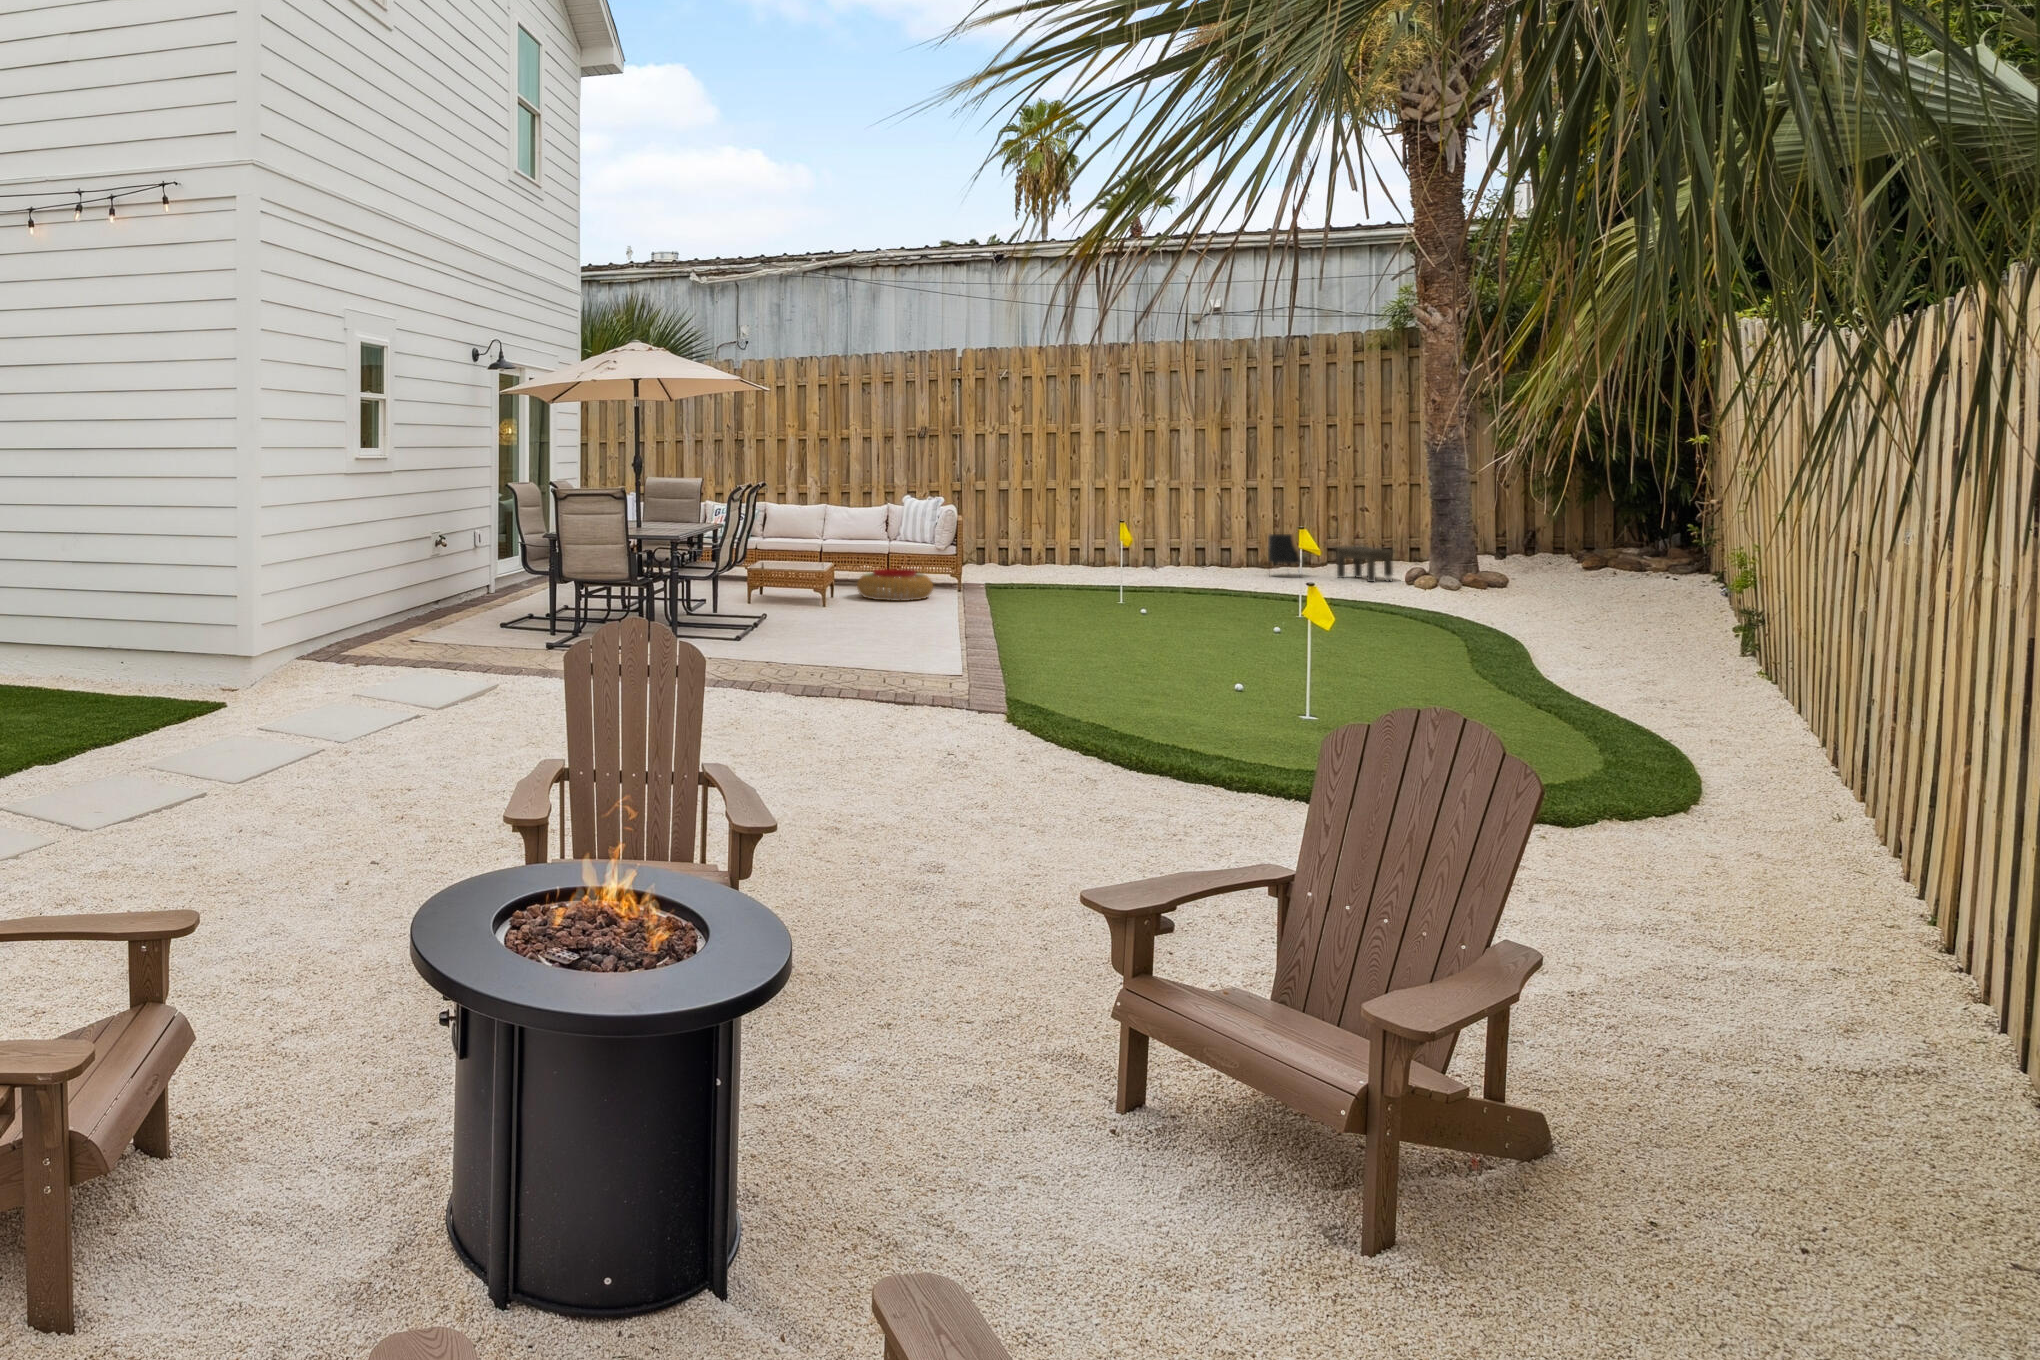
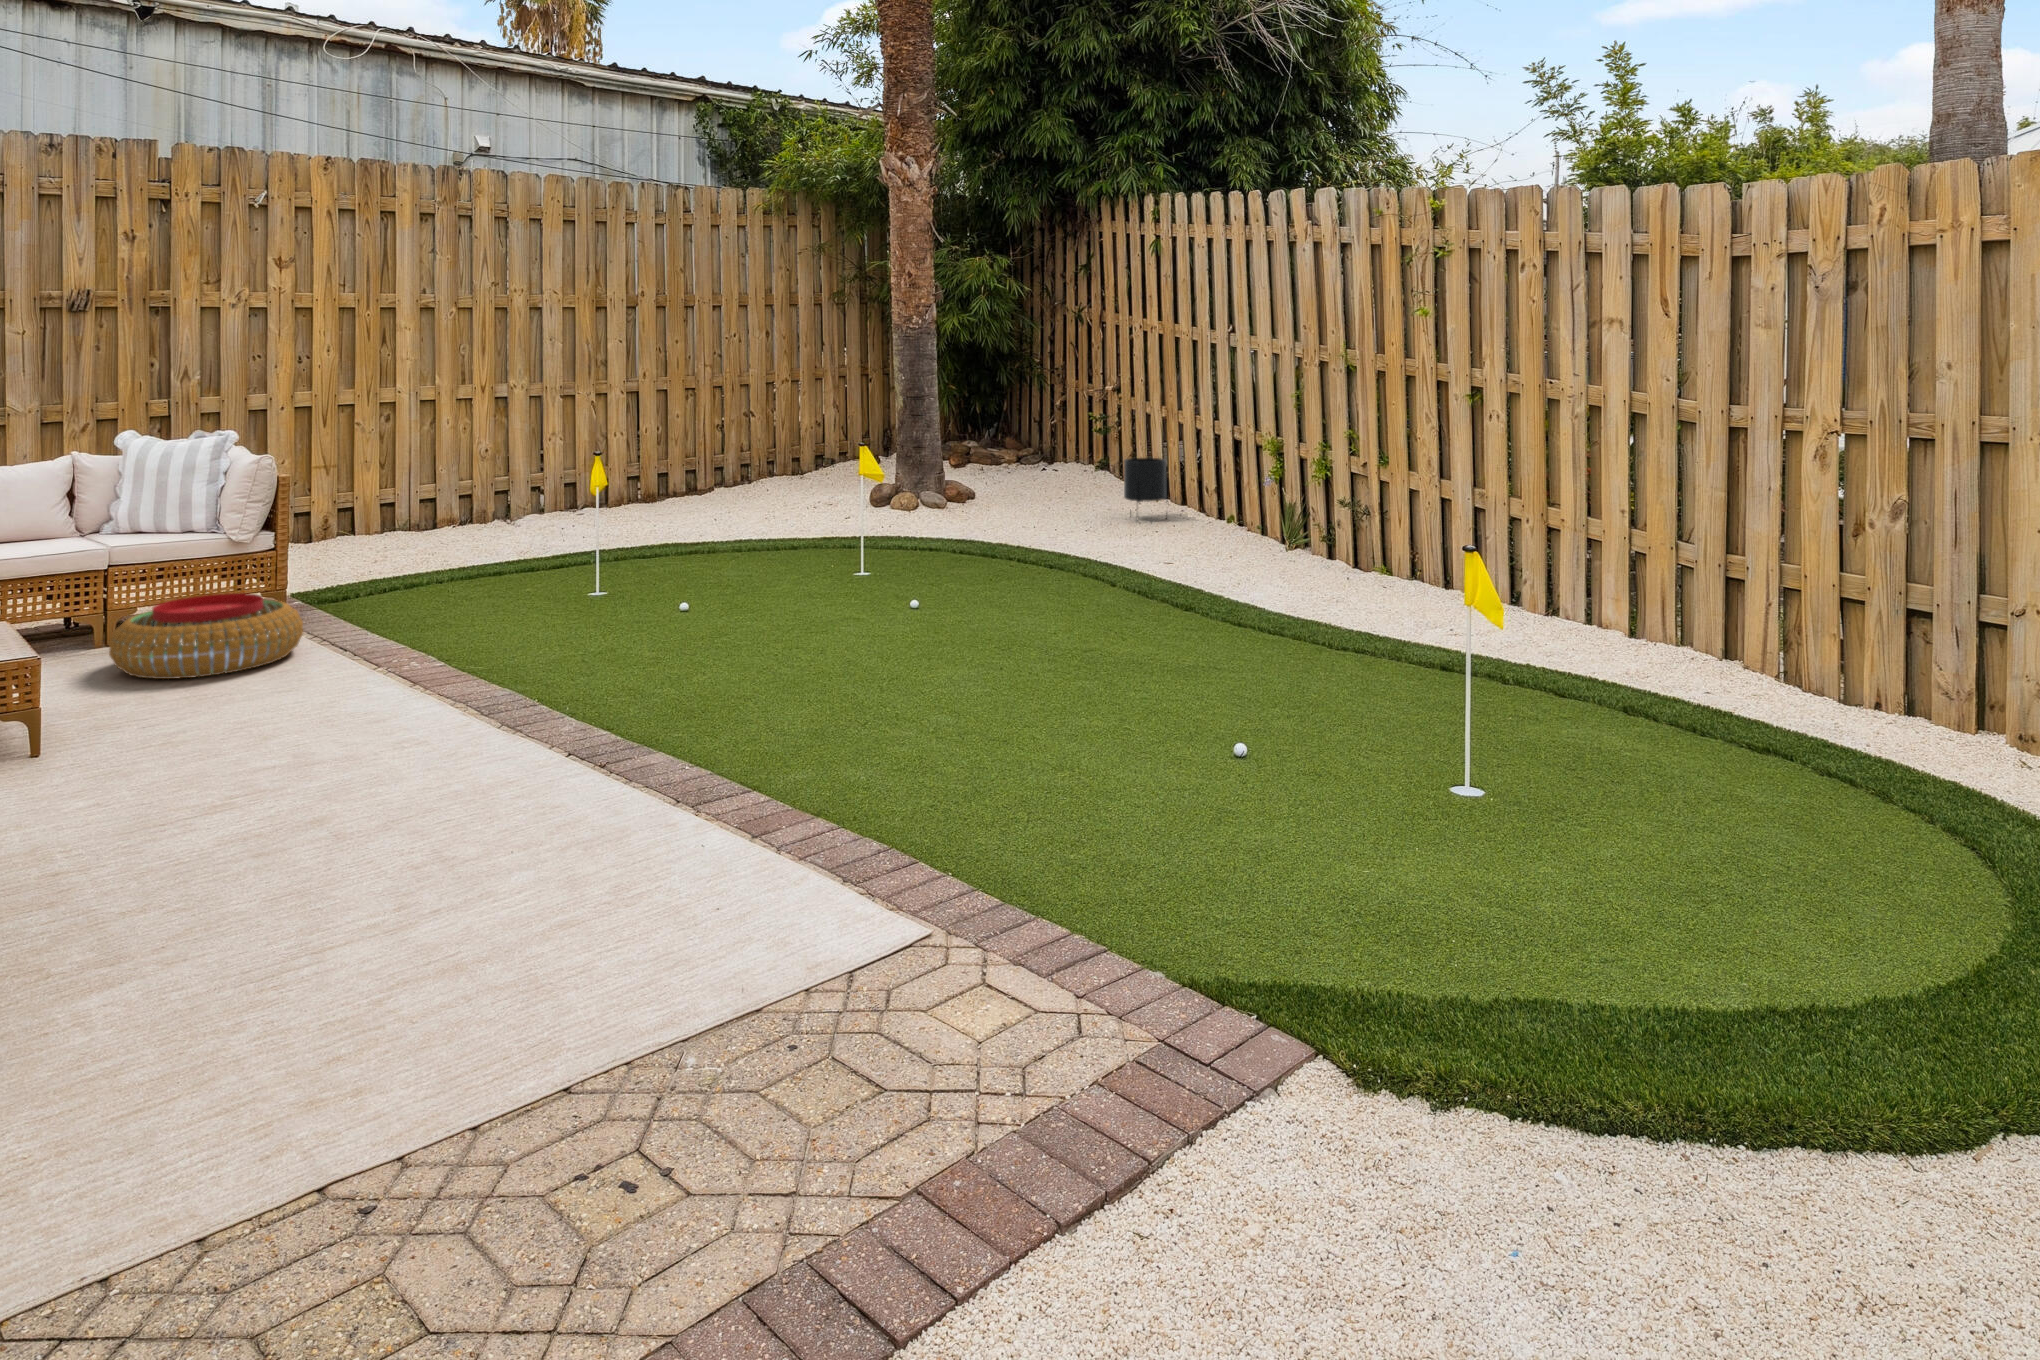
planter: present [1268,534,1300,564] -> present [1124,458,1168,512]
side table: present [1336,546,1393,582] -> none [734,462,806,507]

